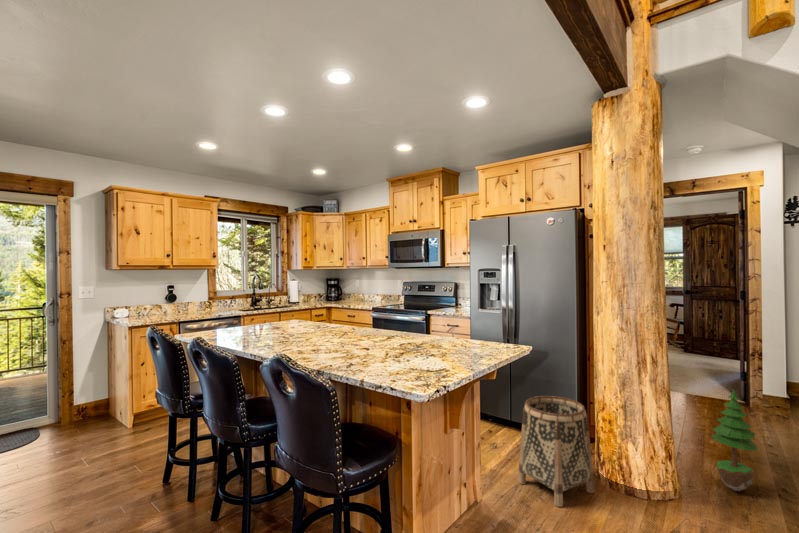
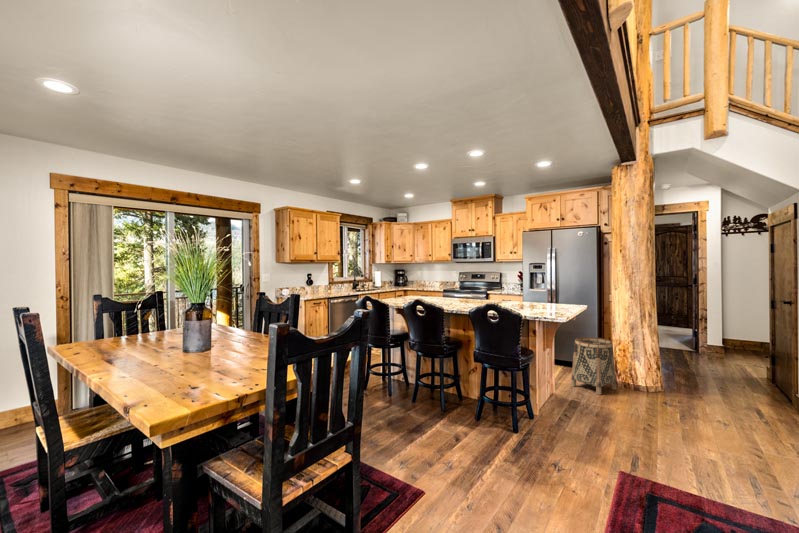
potted tree: present [711,390,757,491] -> none [681,331,707,388]

